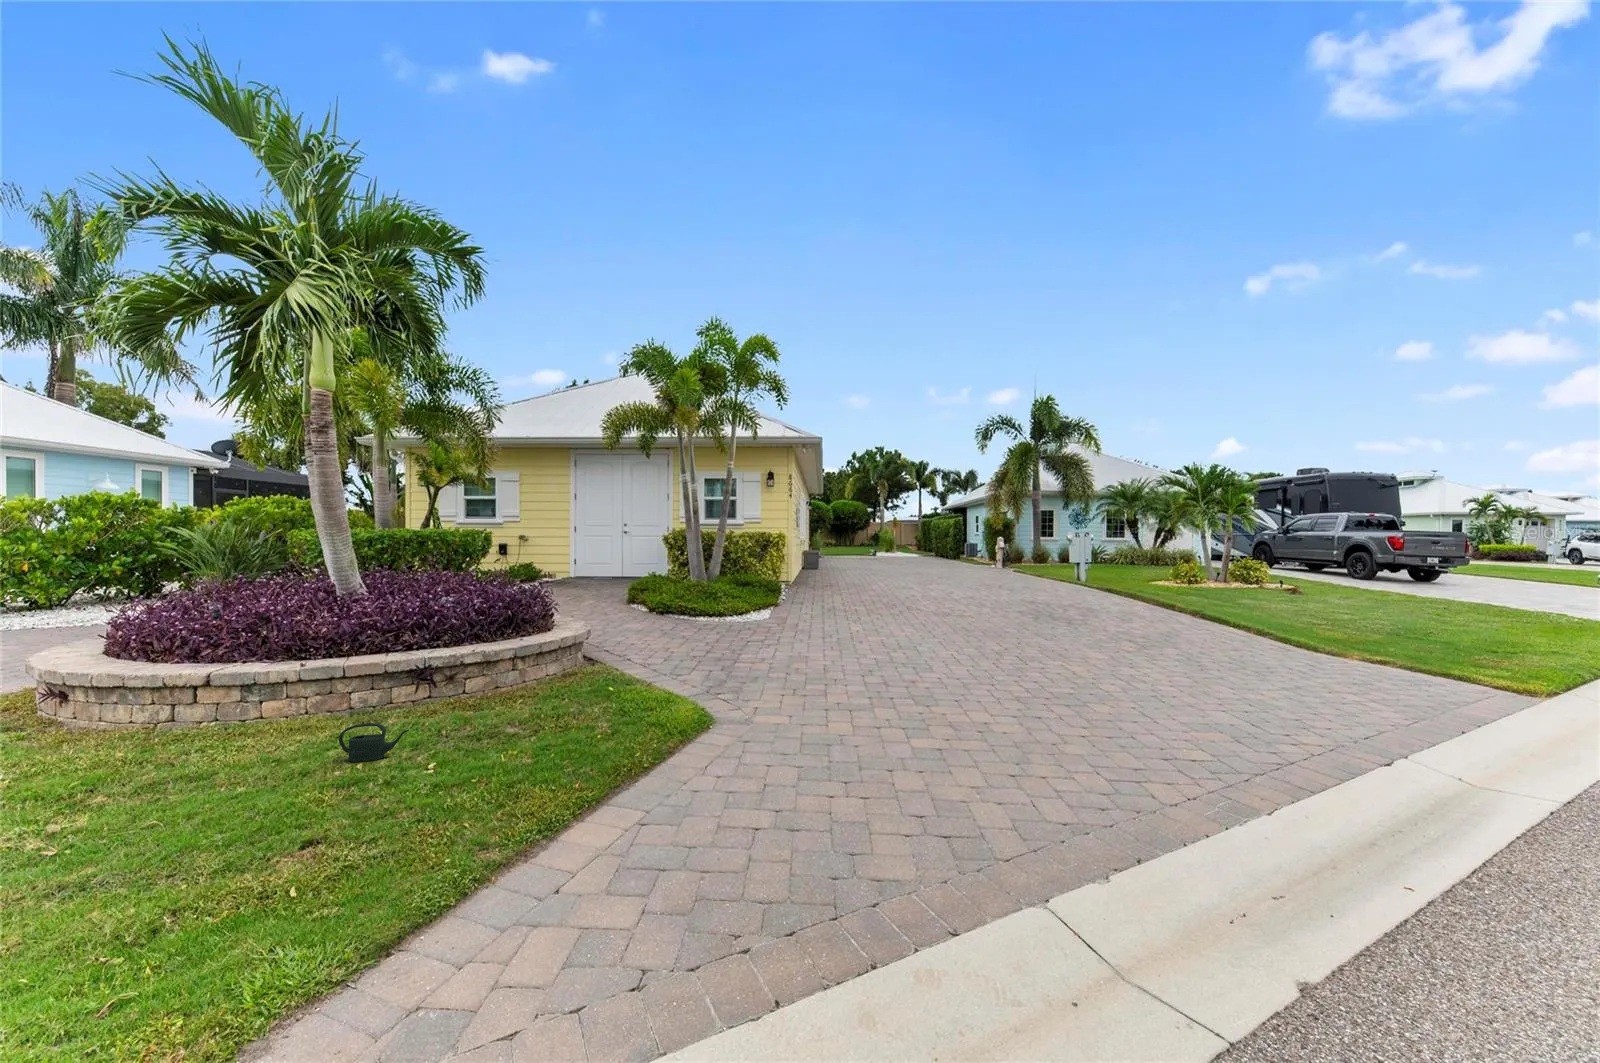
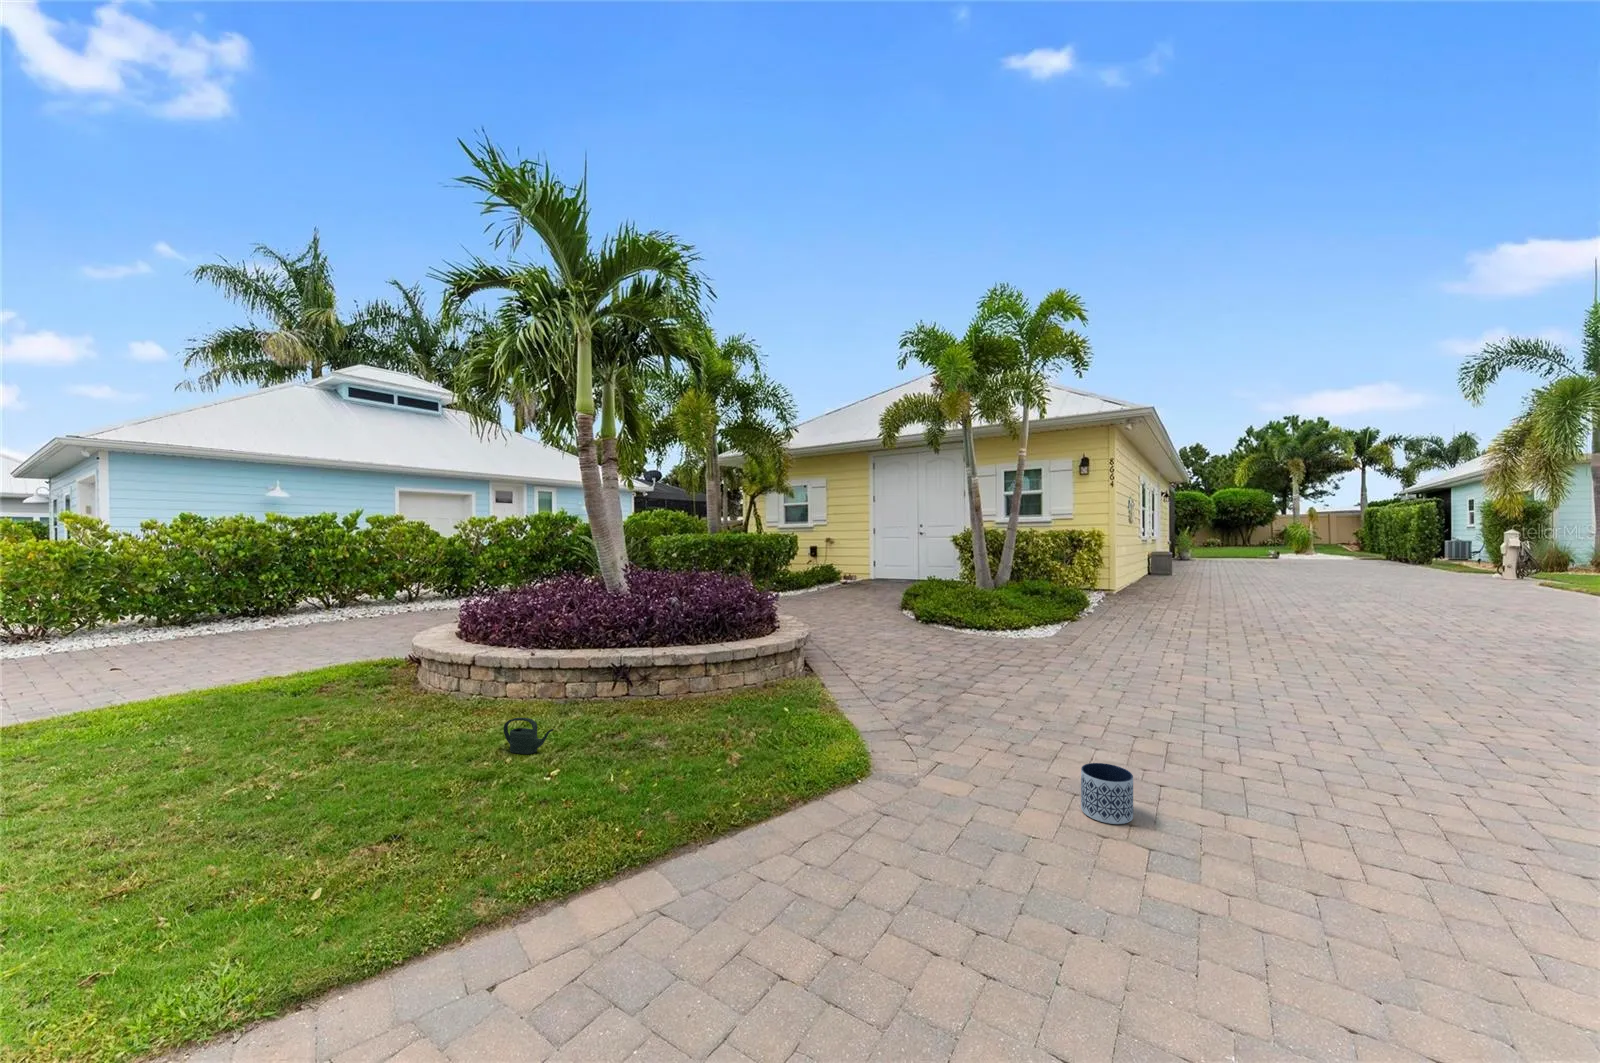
planter: none [867,687,898,722] -> present [1081,763,1133,824]

